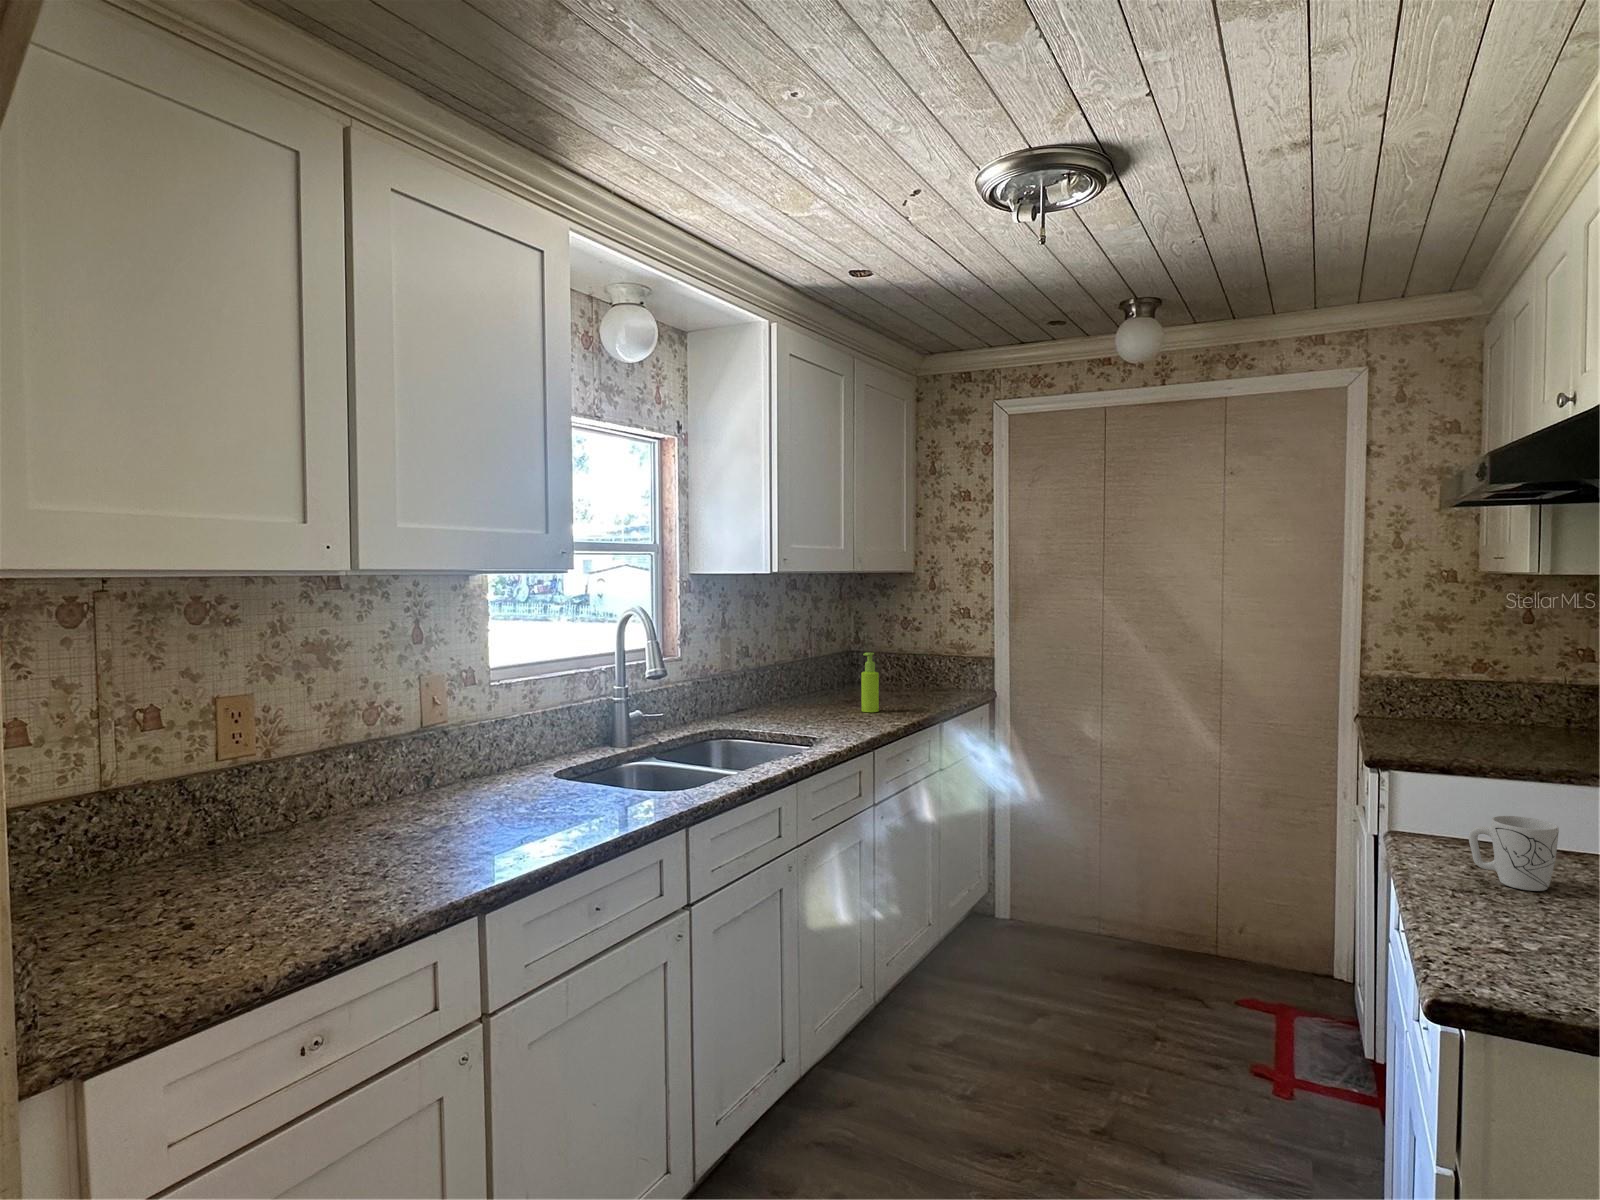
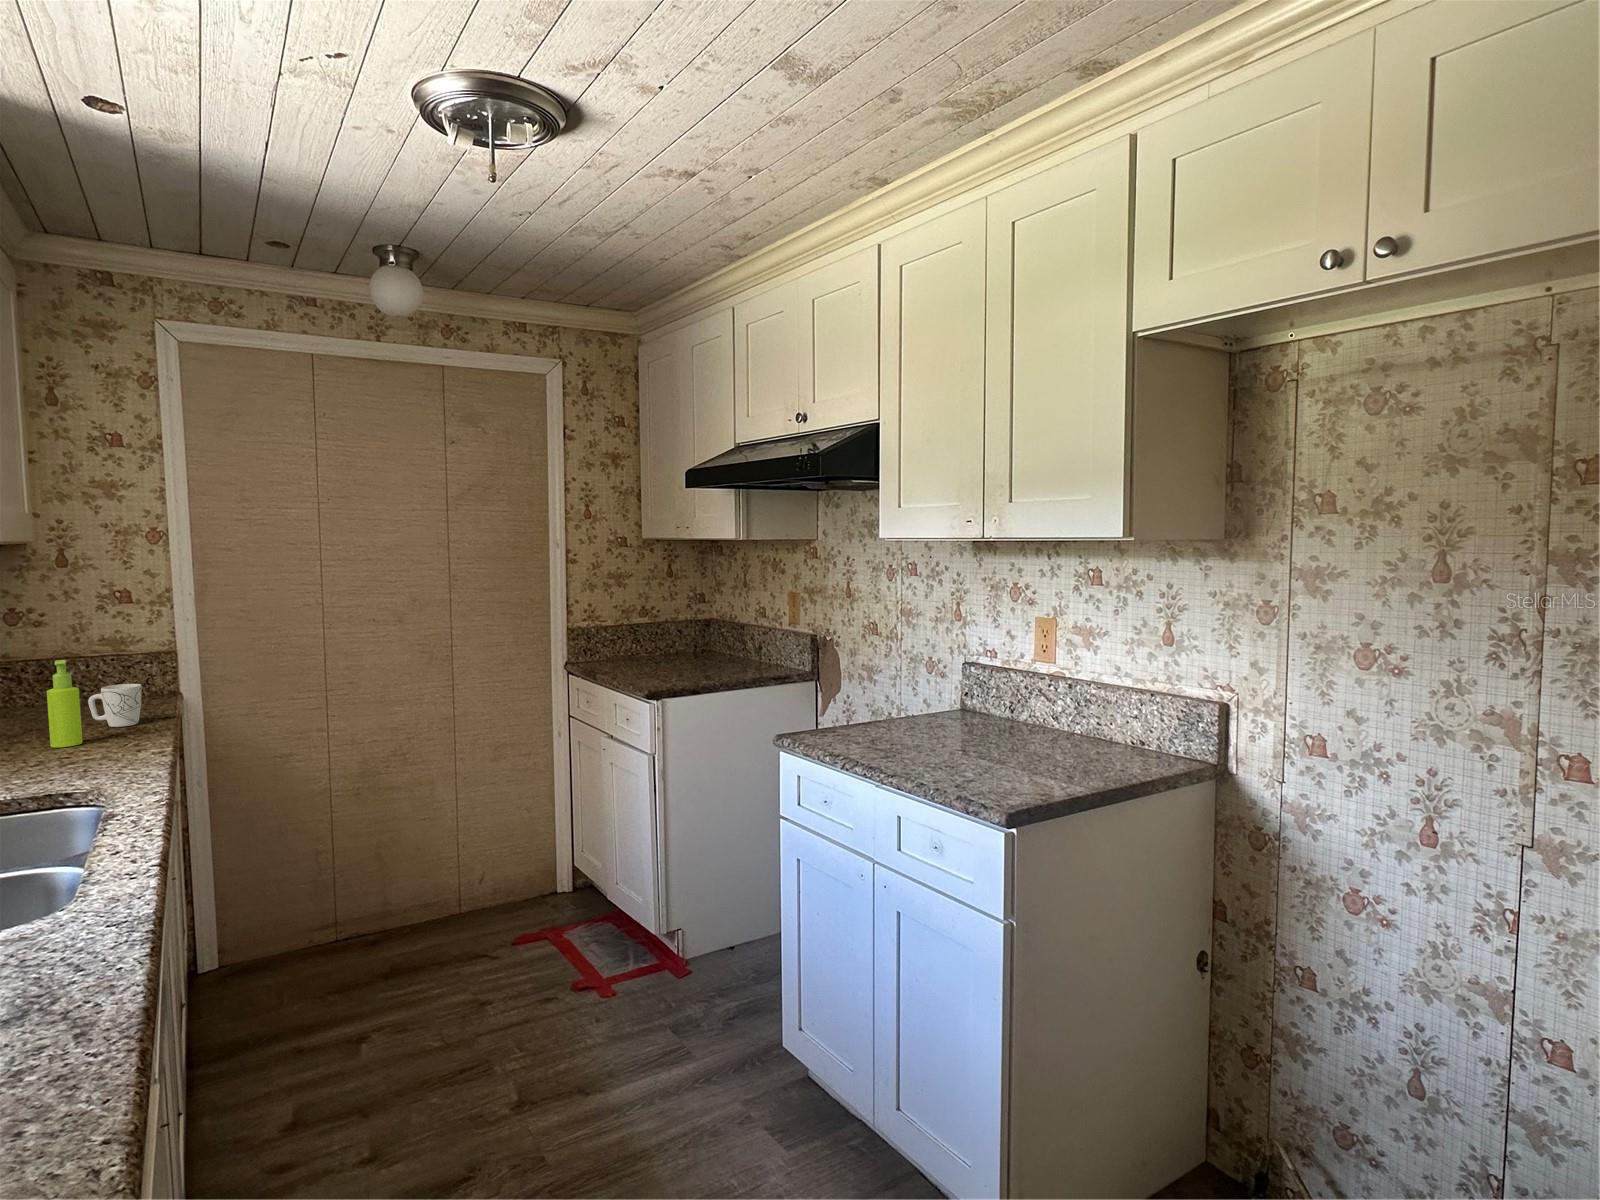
mug: present [1469,816,1559,891] -> present [88,684,142,727]

